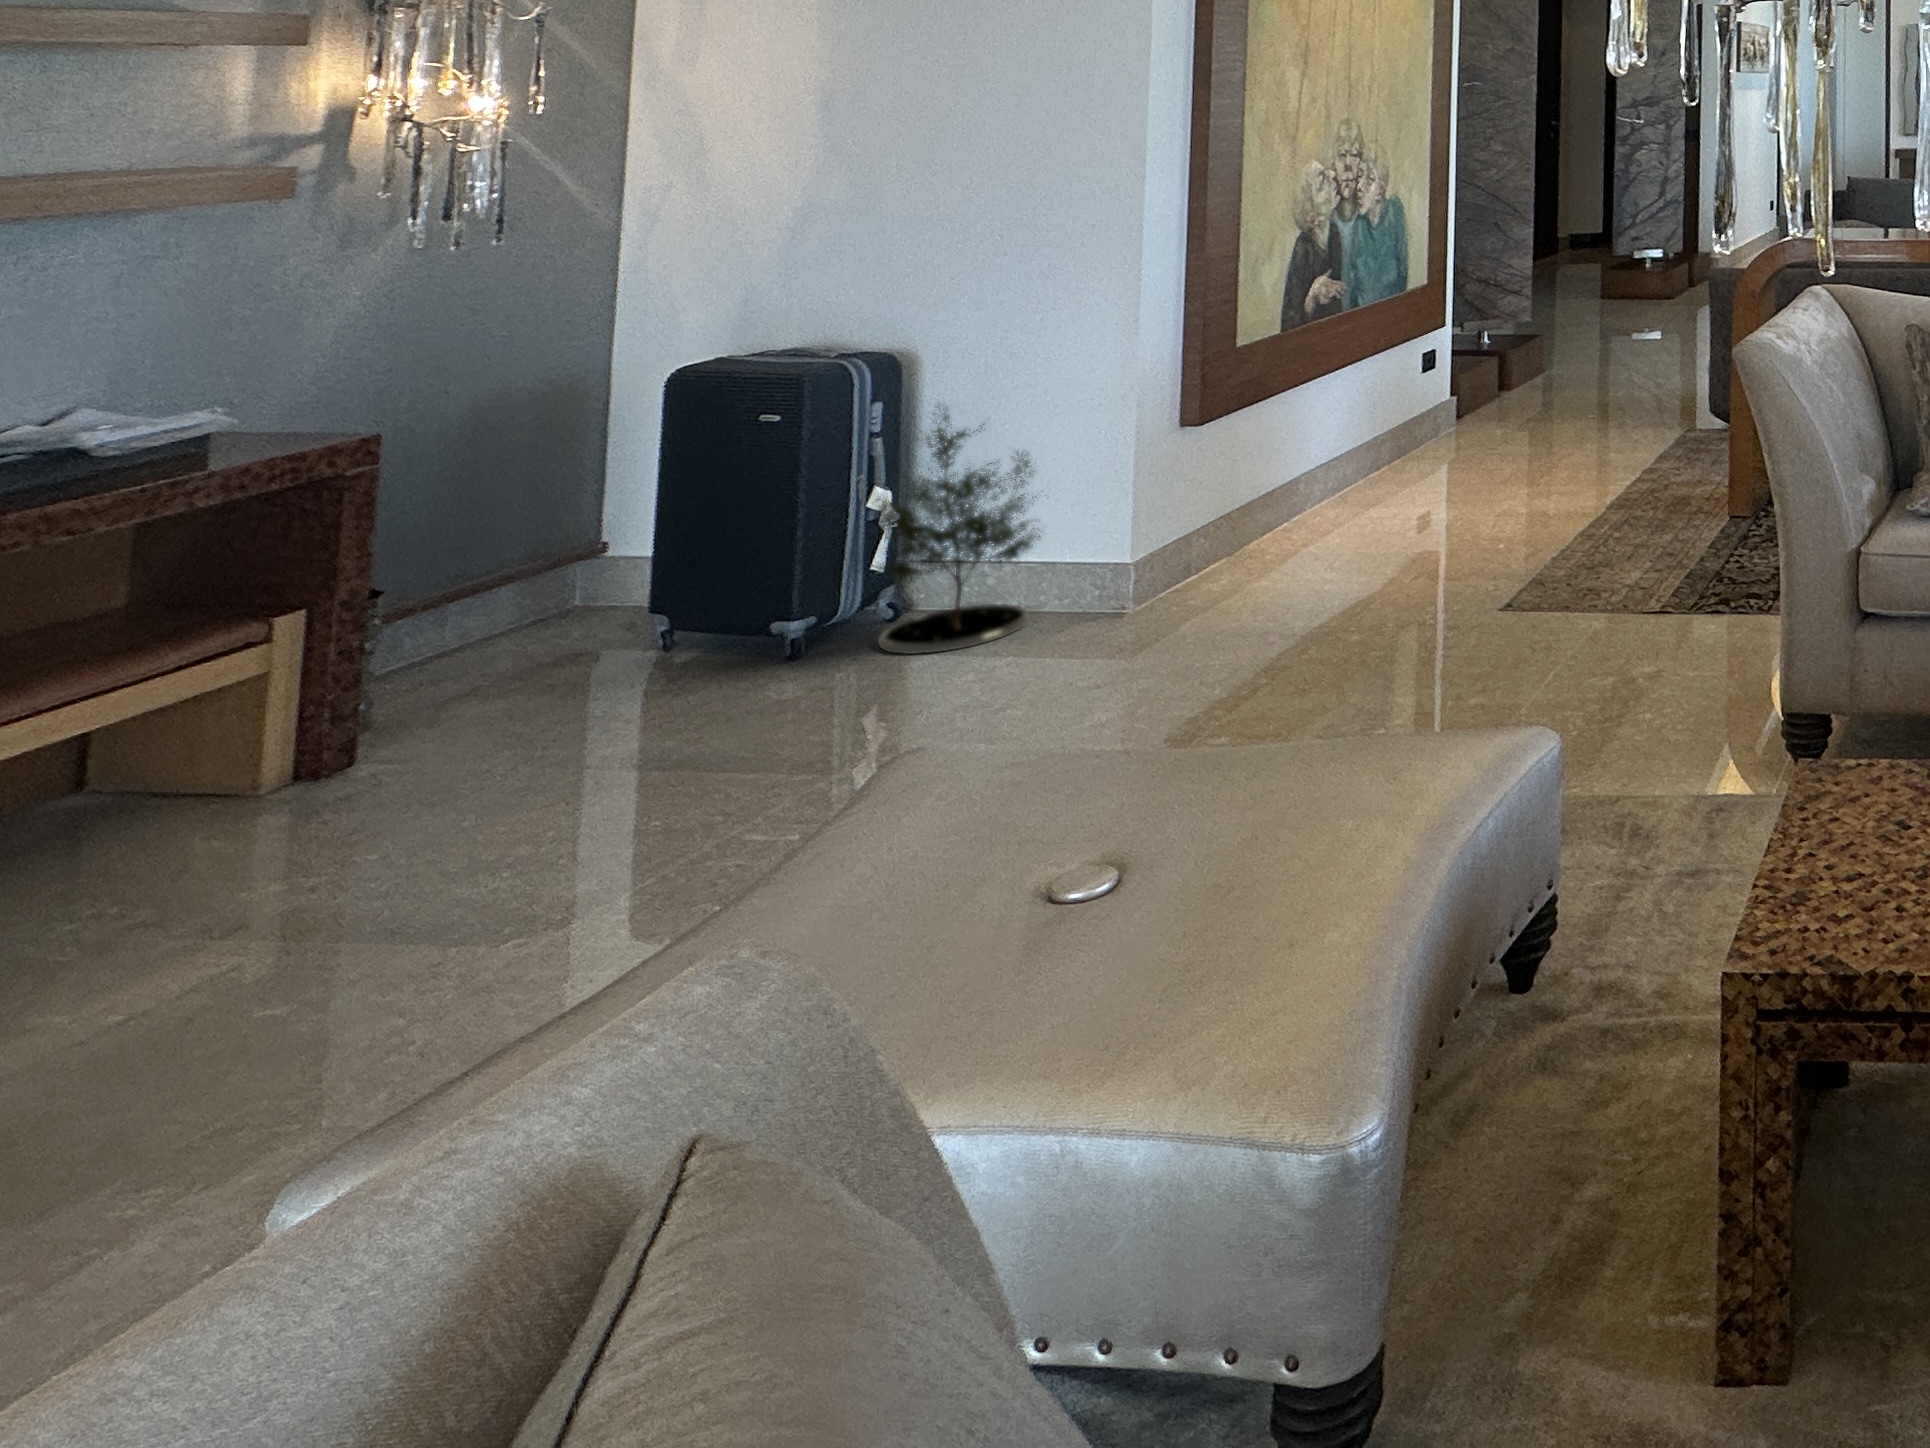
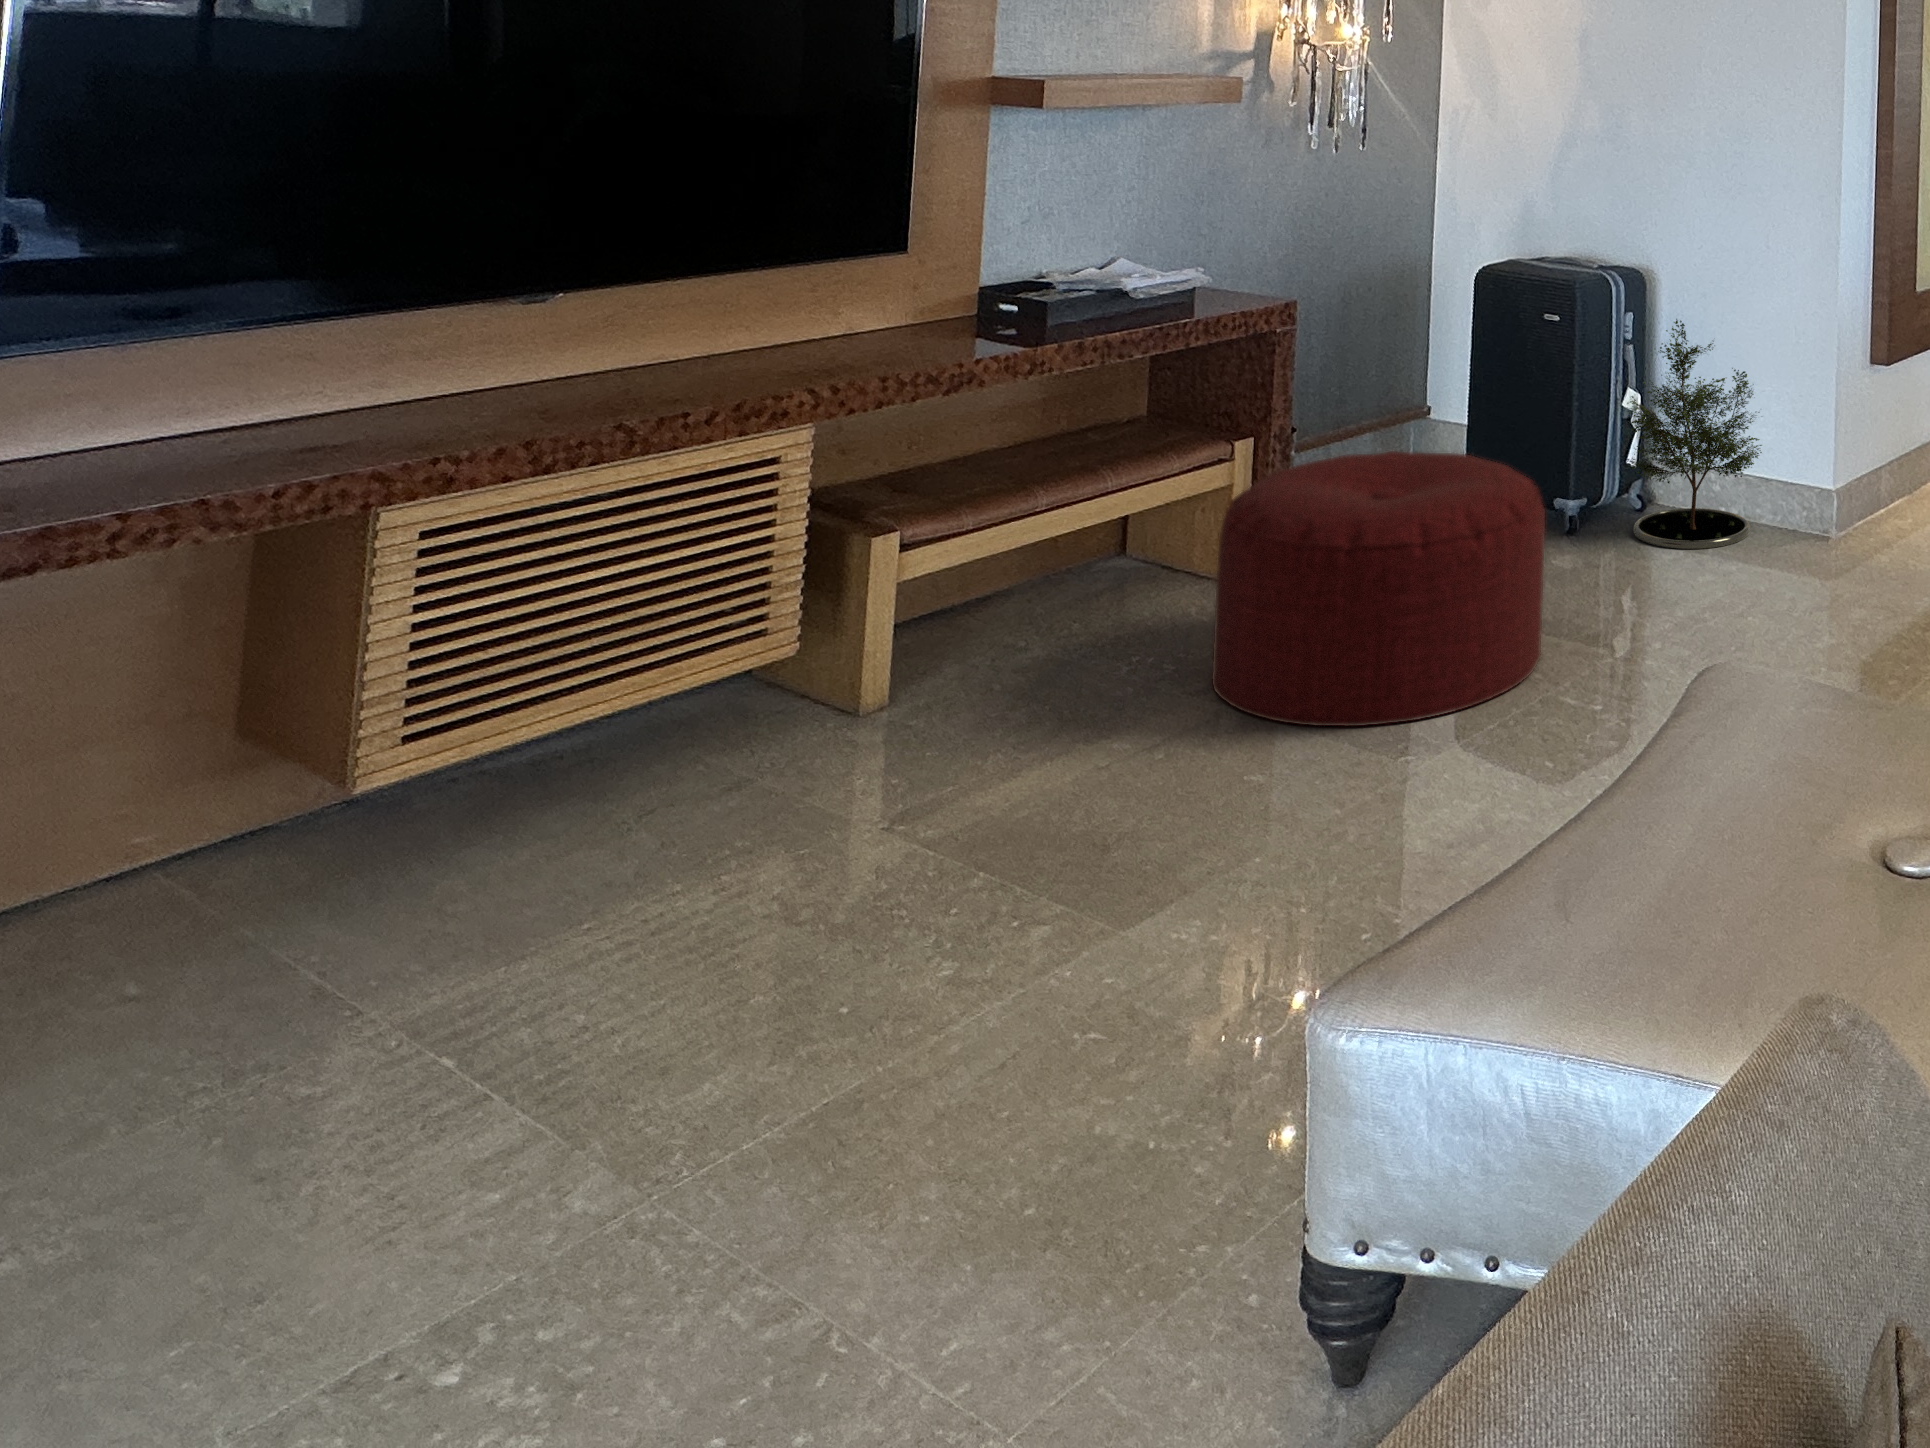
ottoman: none [205,587,732,944] -> present [1212,451,1545,726]

